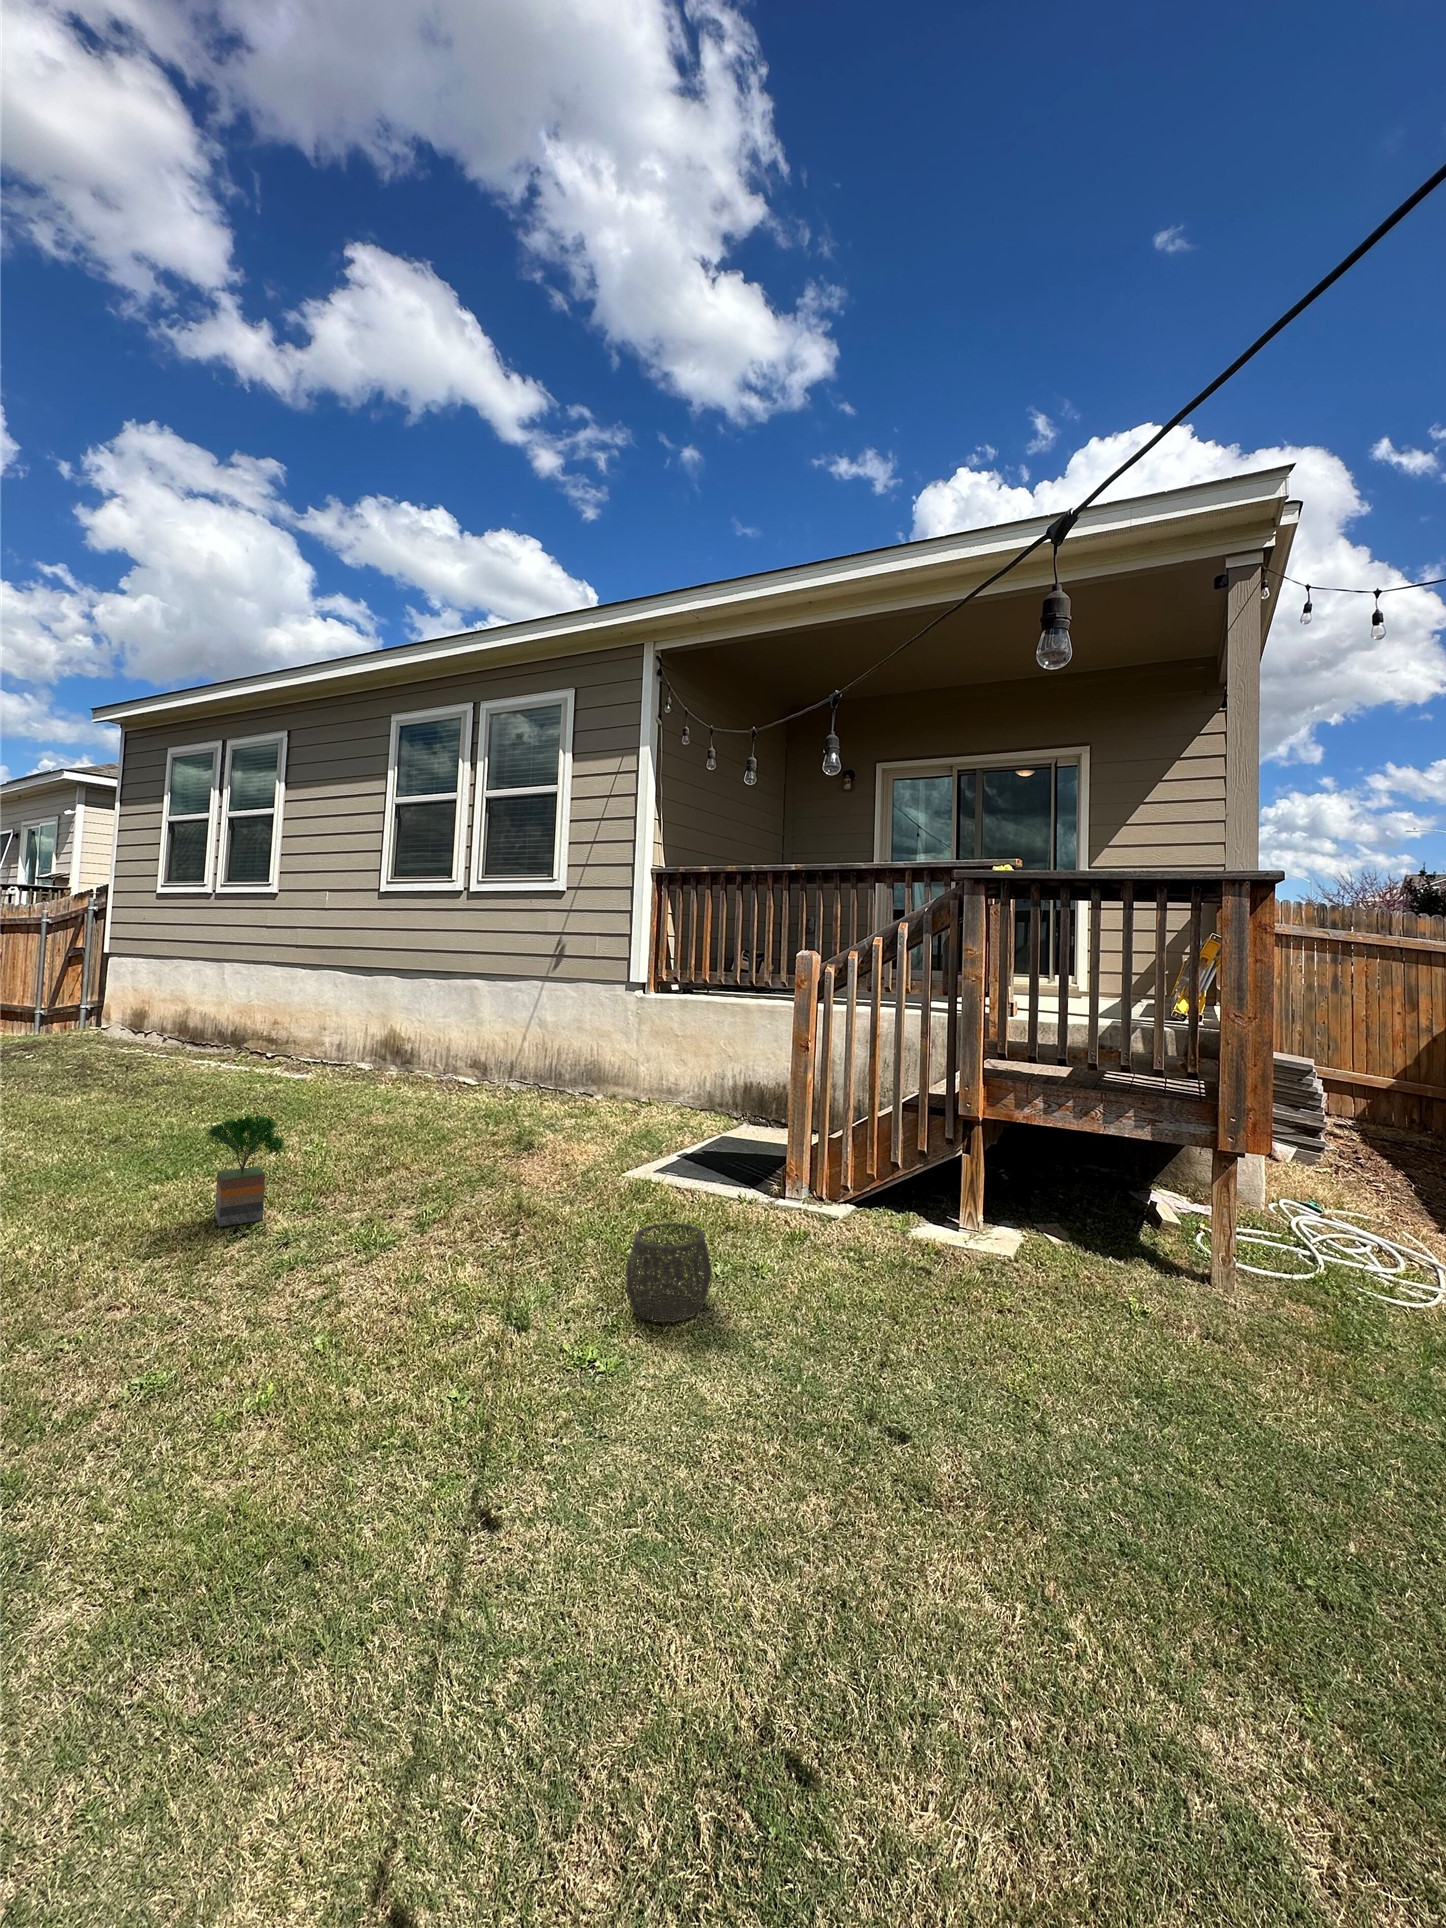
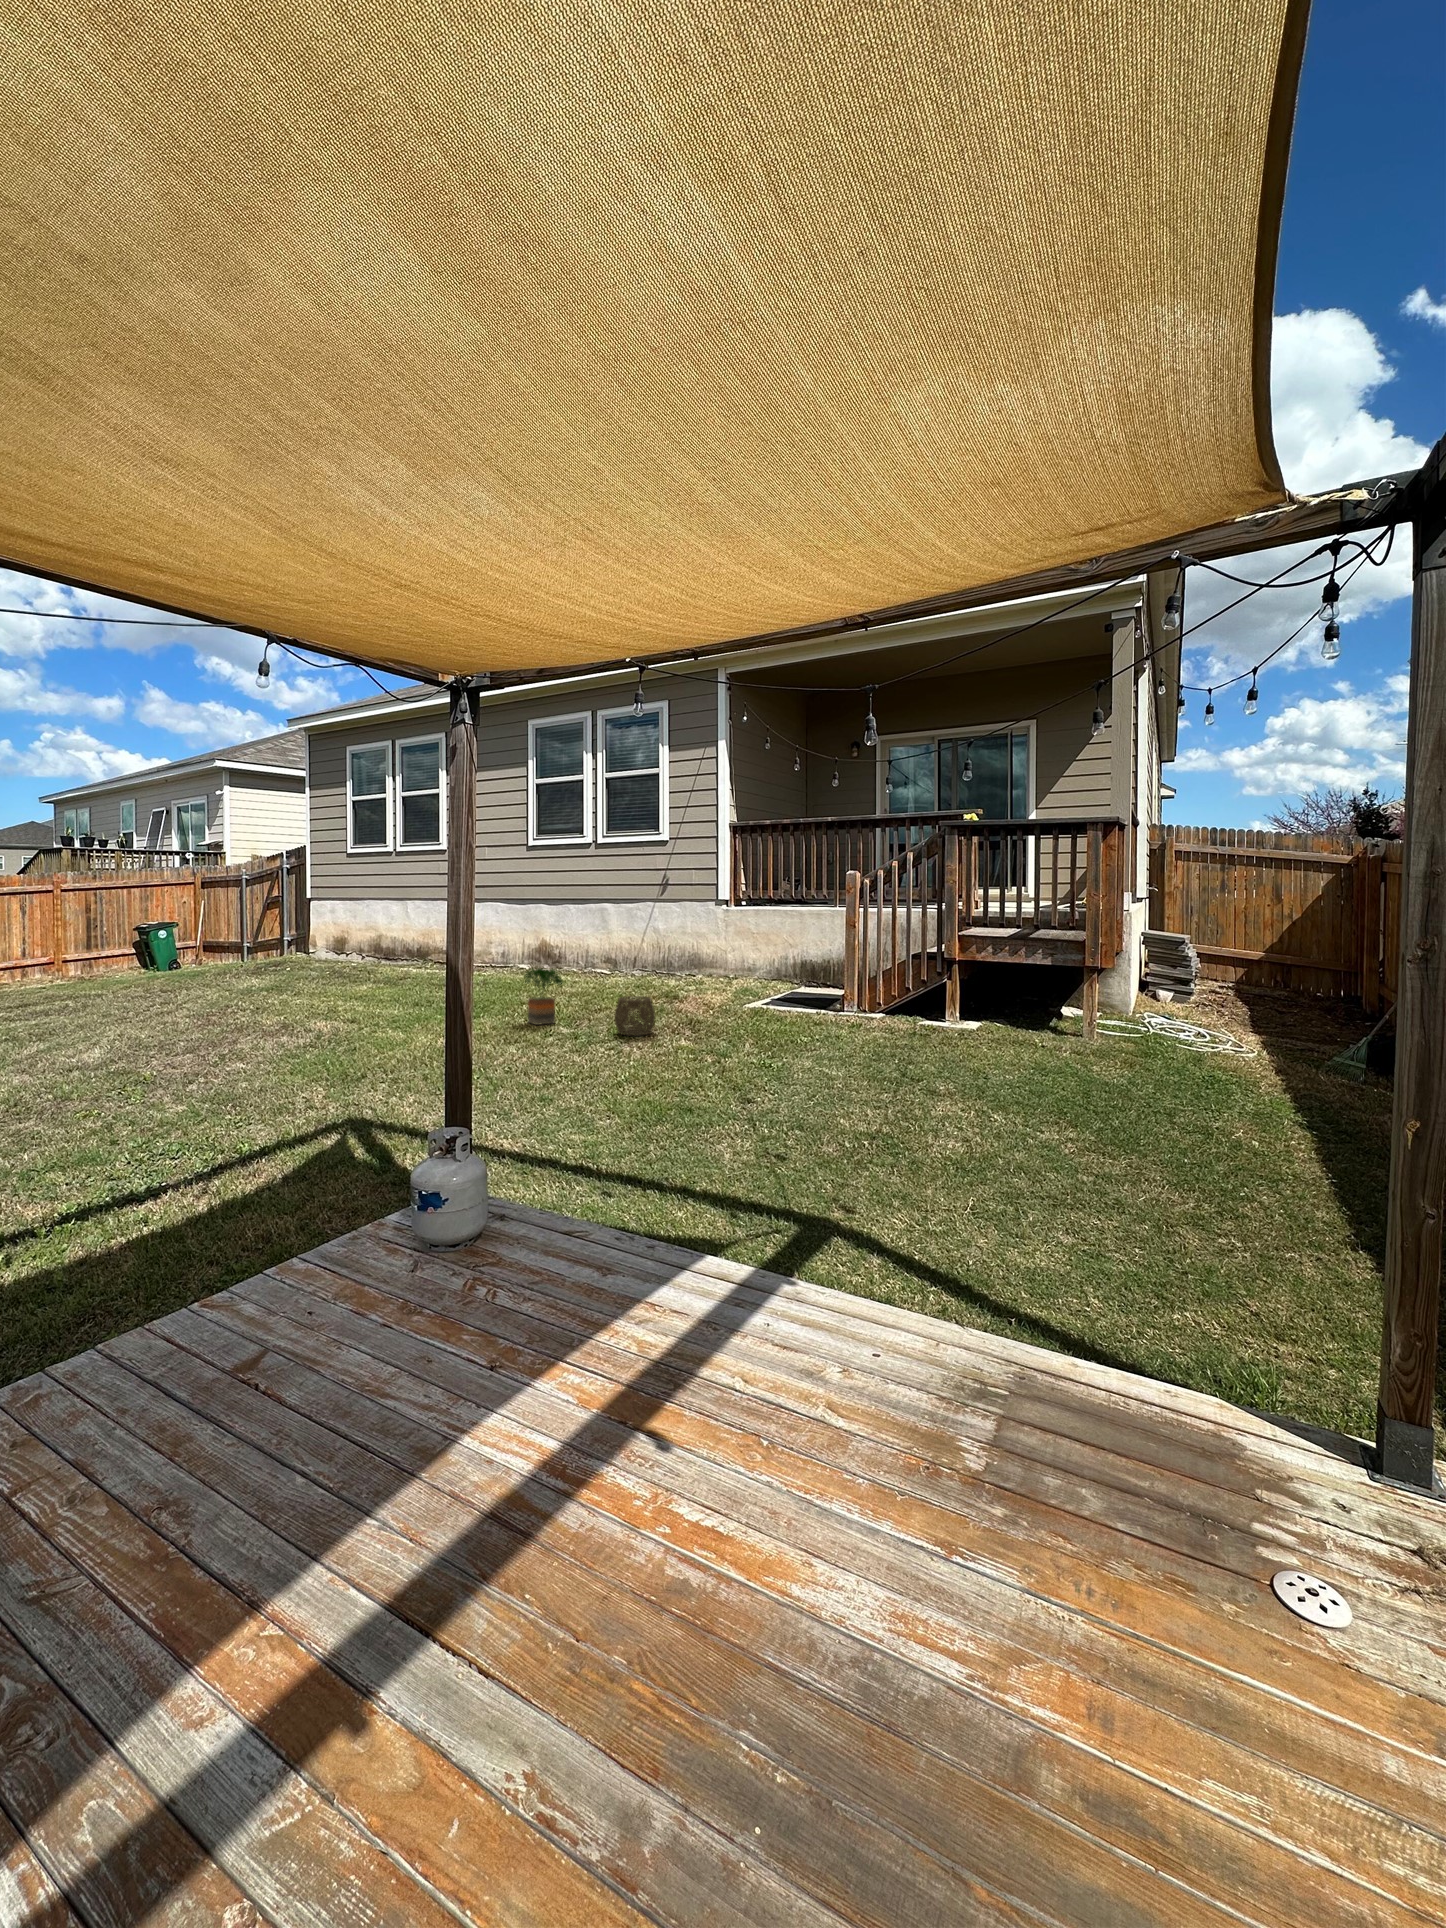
woven basket: present [625,1223,711,1323] -> present [615,996,655,1036]

